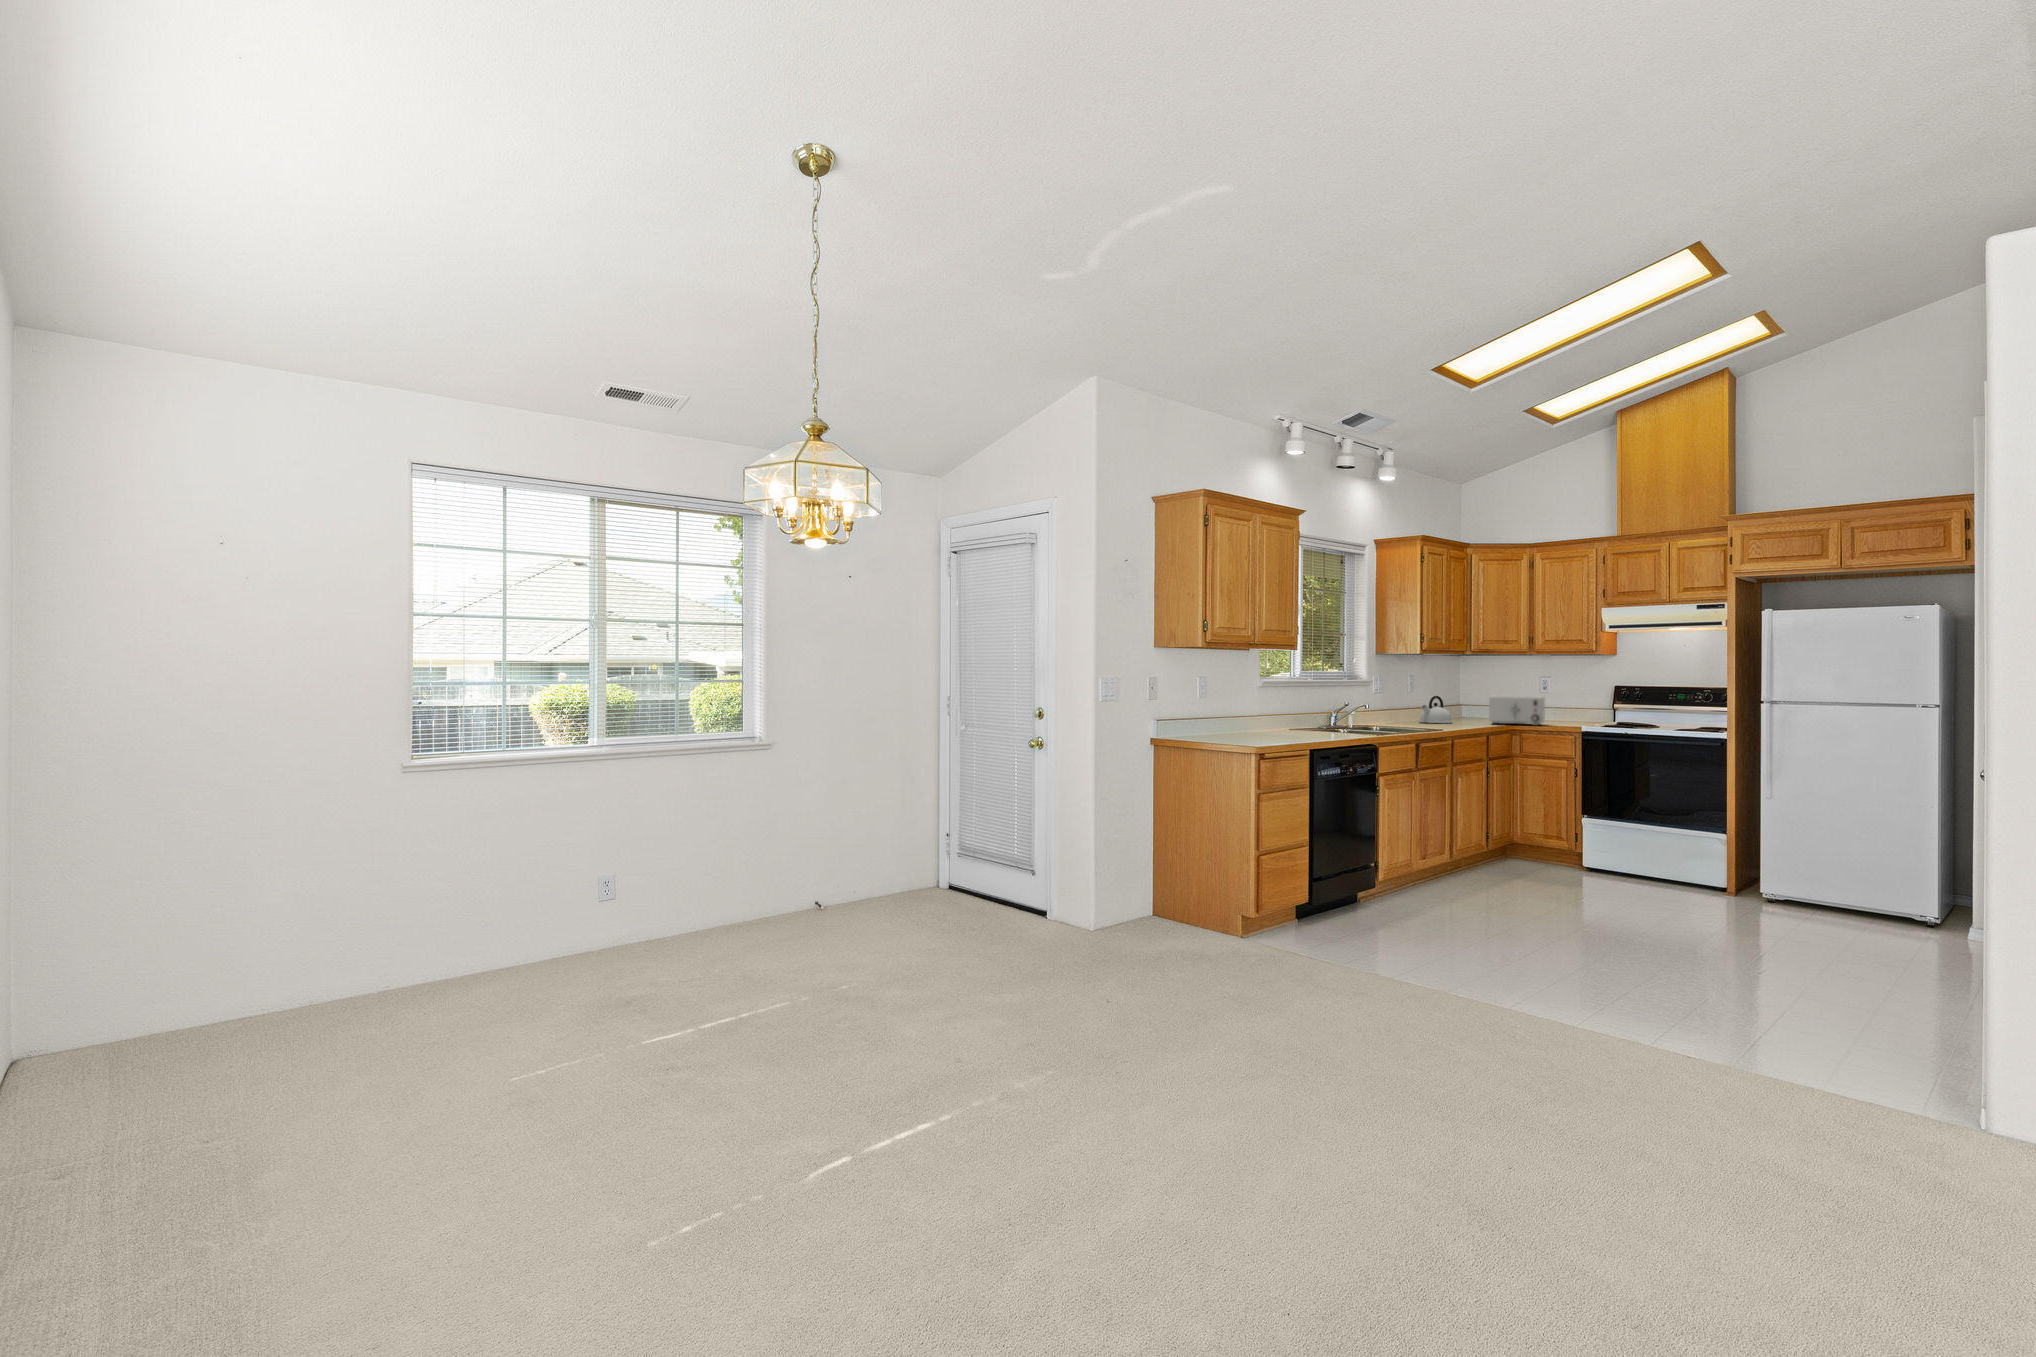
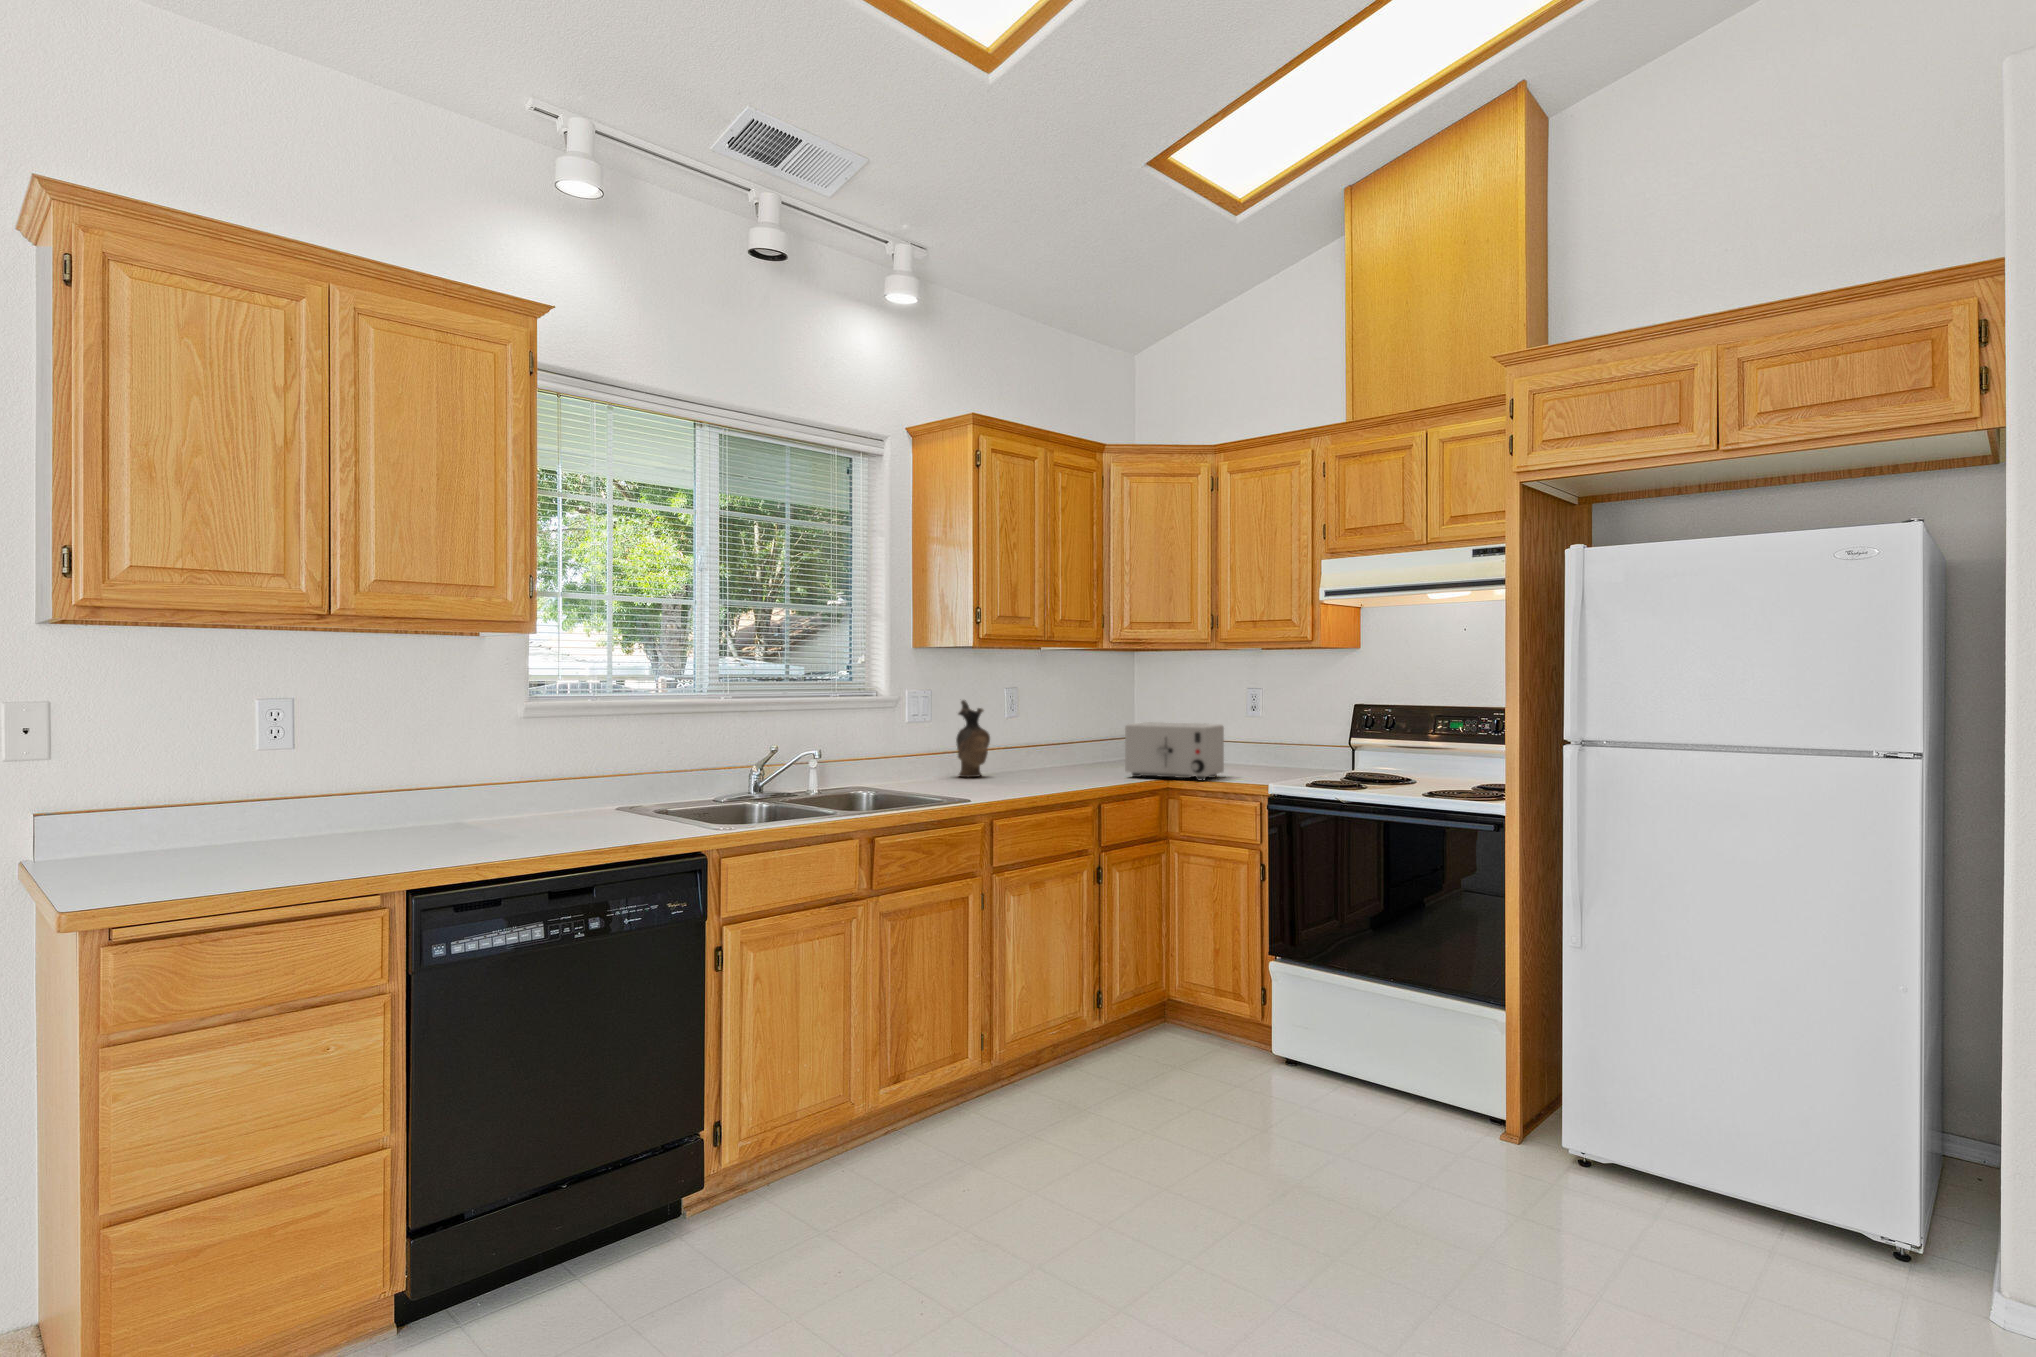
ceramic pitcher: none [1388,683,1410,724] -> present [956,700,990,777]
kettle: present [1419,696,1452,723] -> none [1017,723,1076,775]

